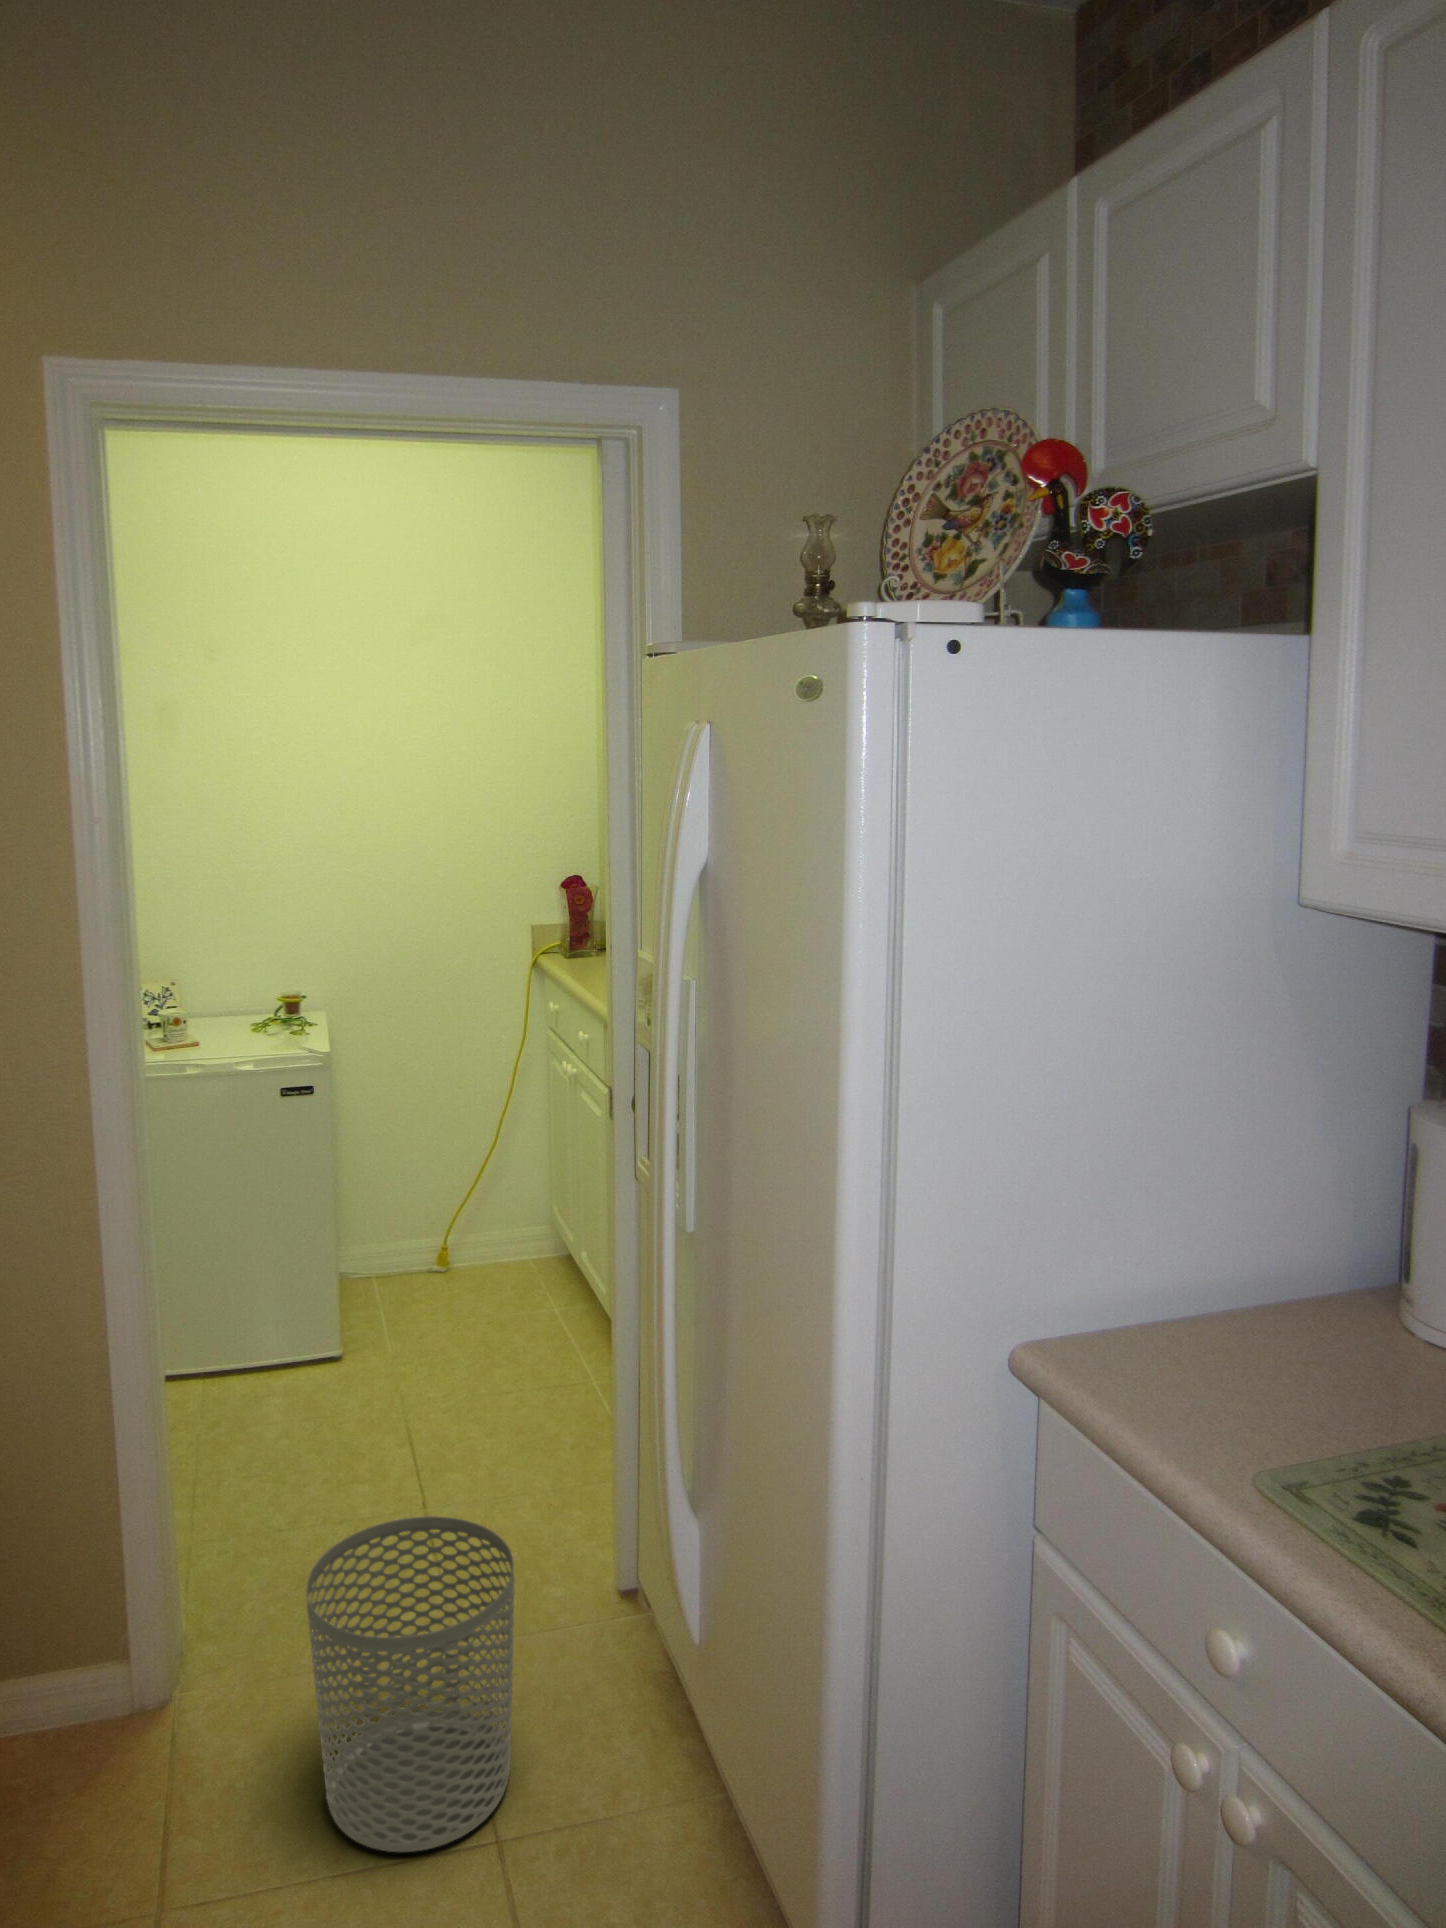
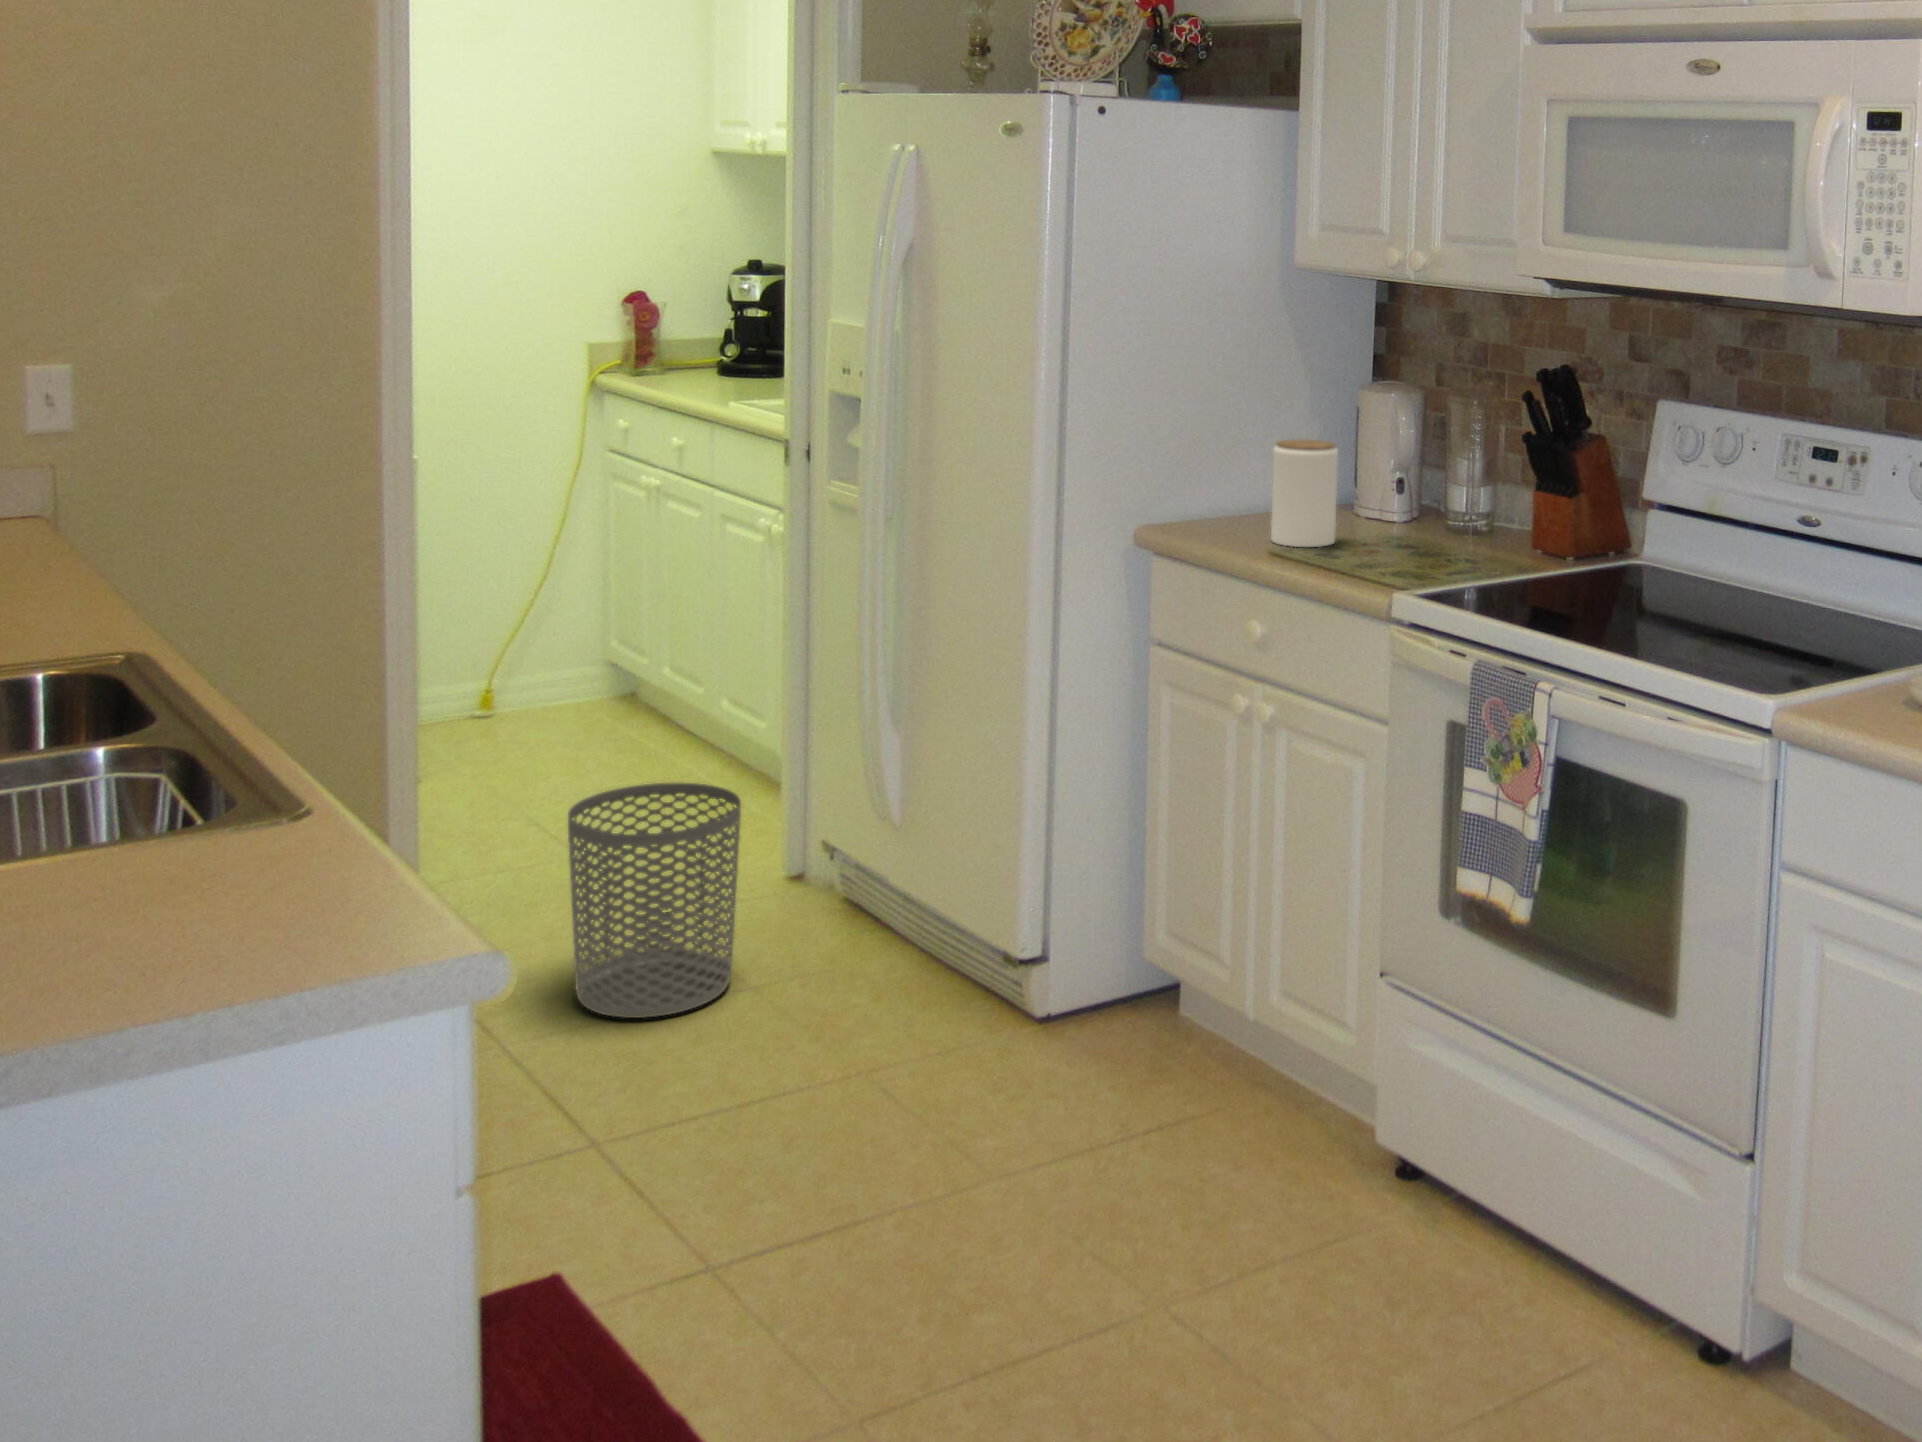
jar: none [1246,1190,1374,1391] -> present [1271,439,1338,547]

